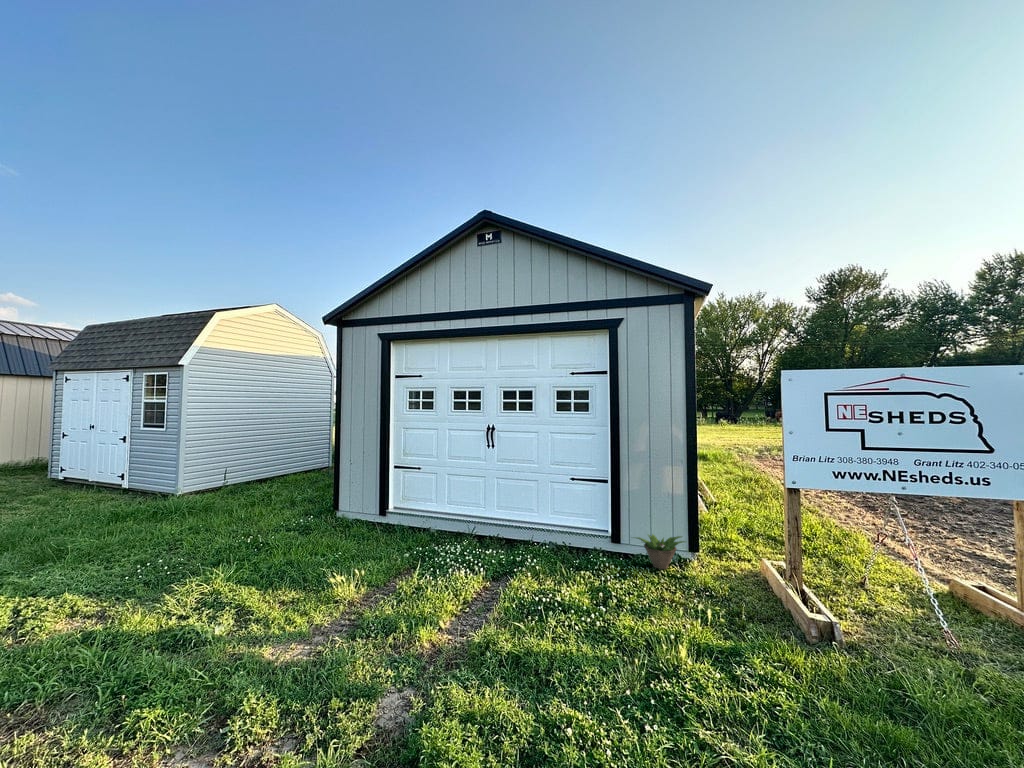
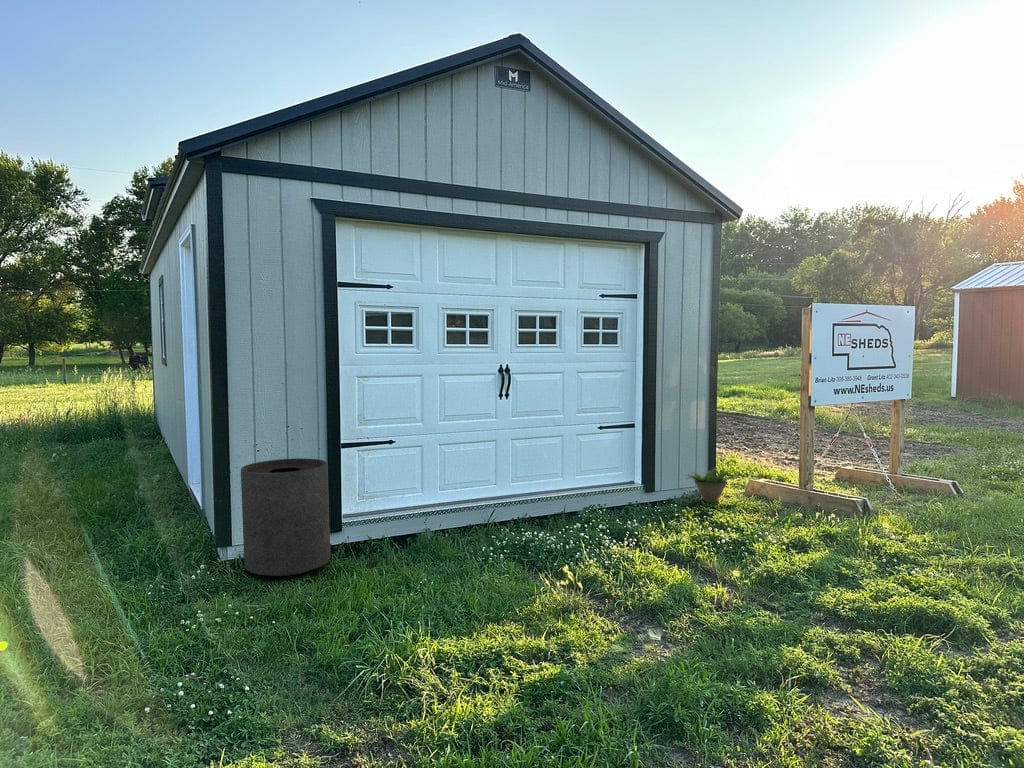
trash can: none [320,468,368,530] -> present [241,458,331,576]

